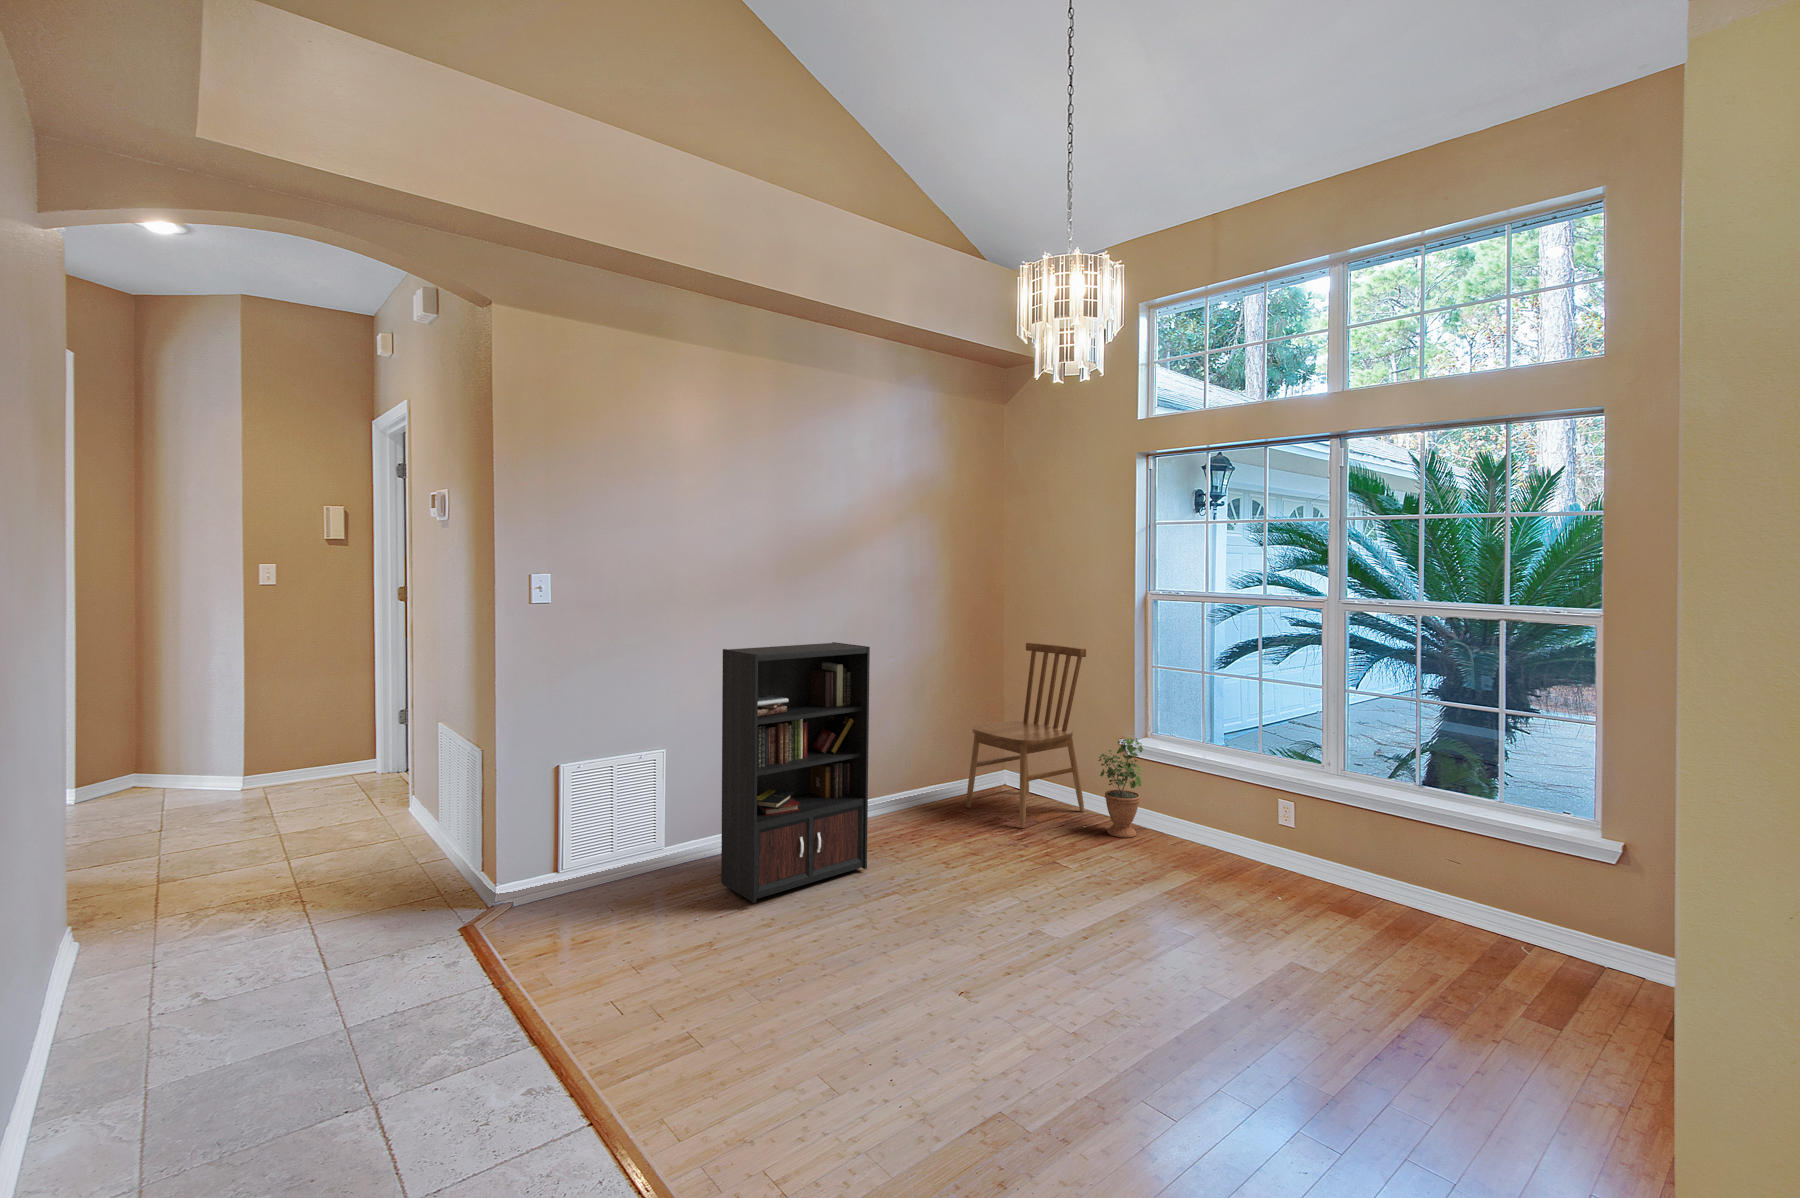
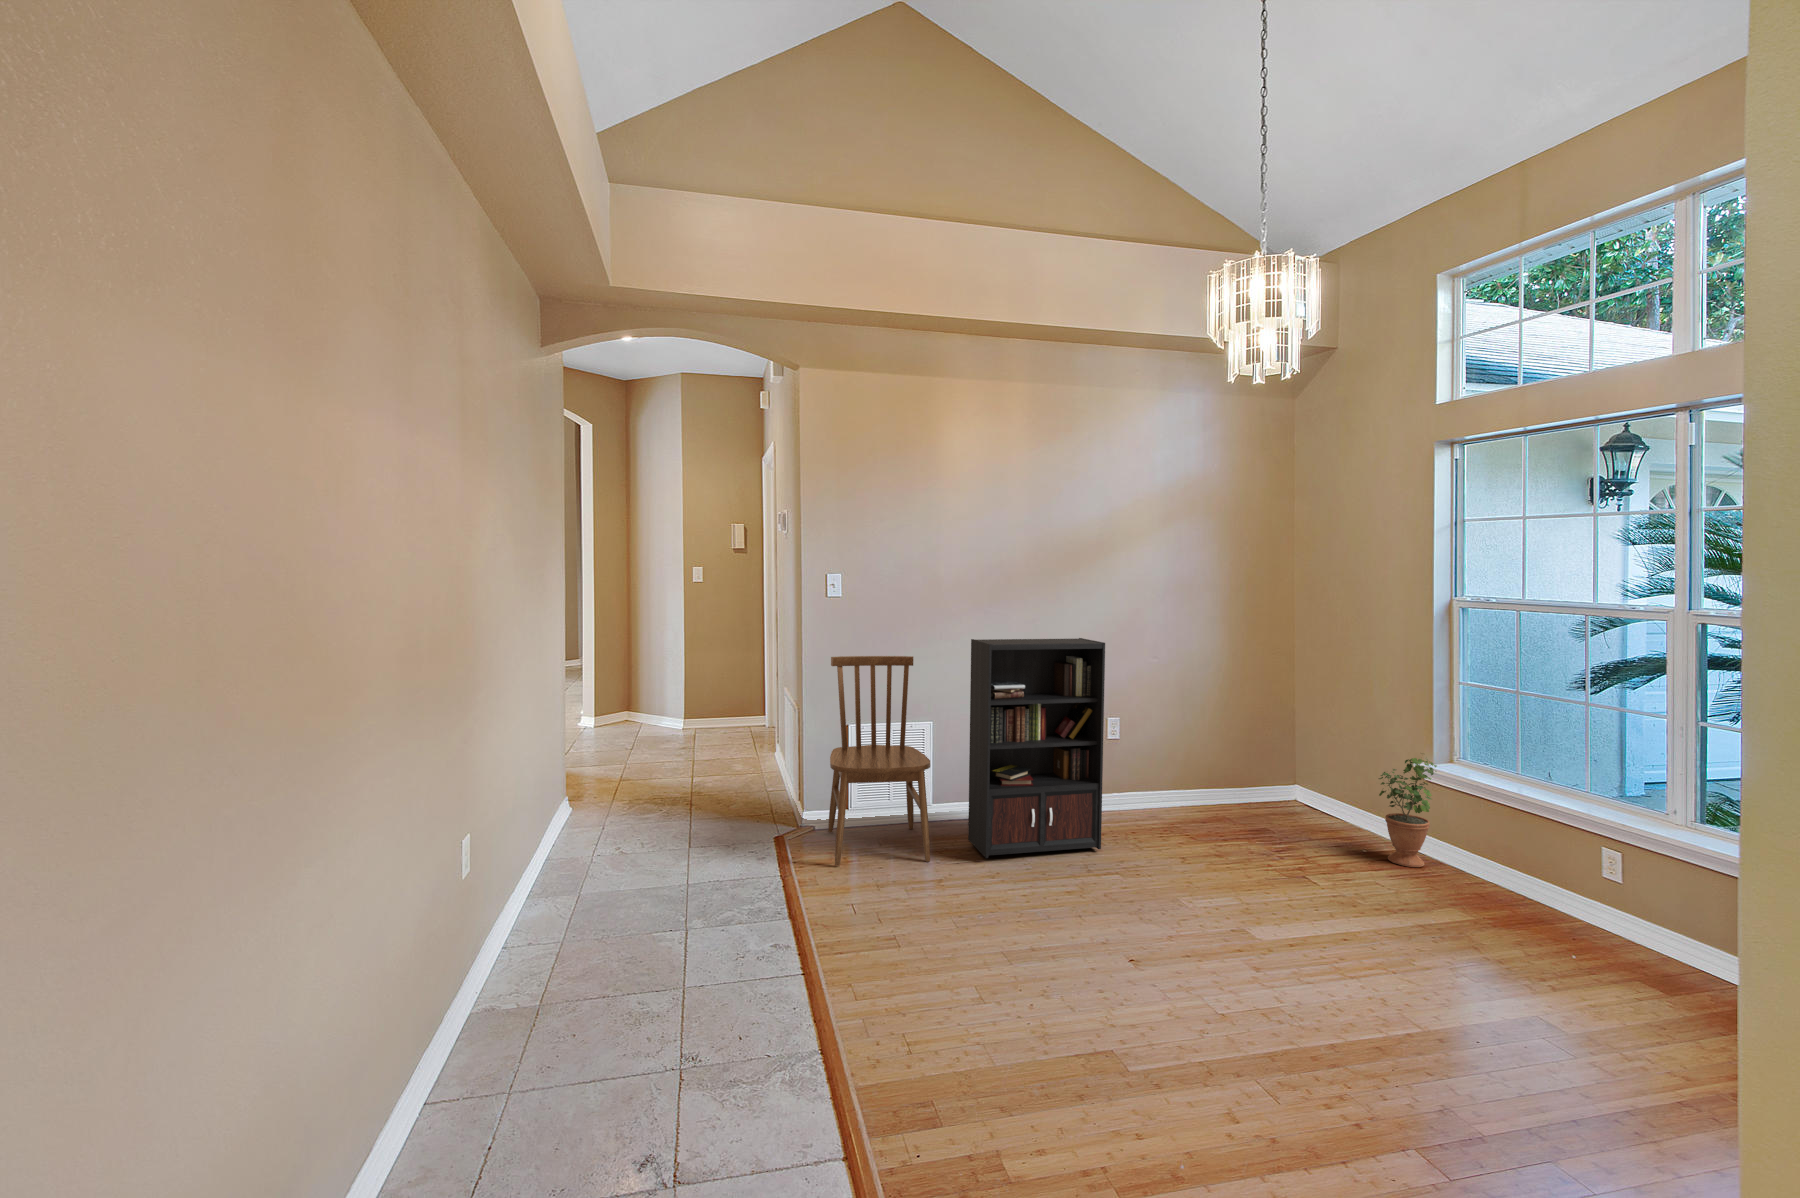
dining chair: present [966,643,1086,827] -> present [828,656,930,866]

